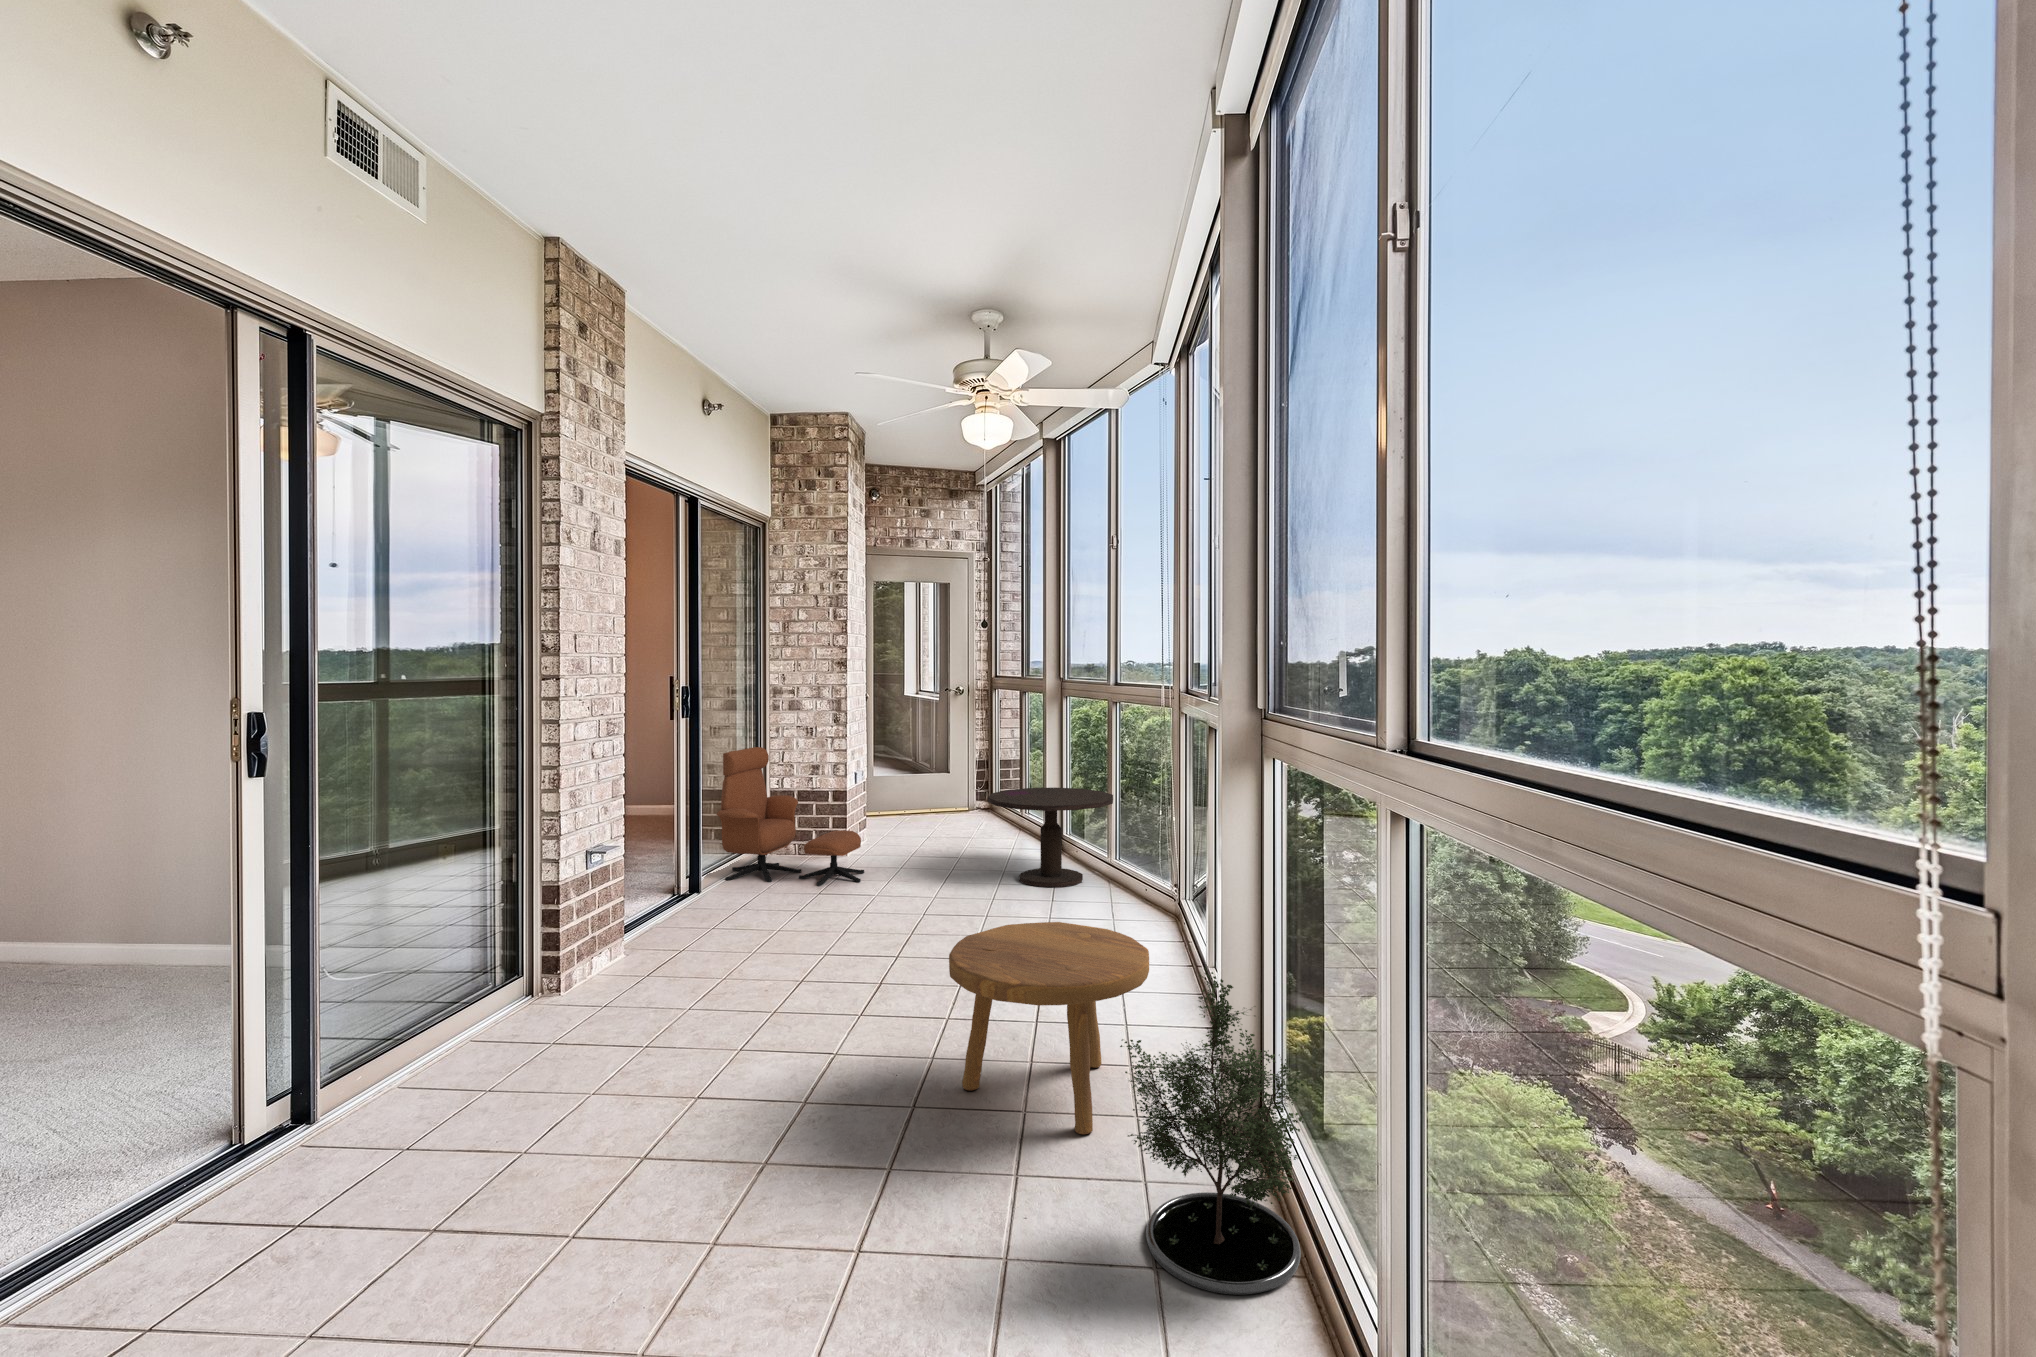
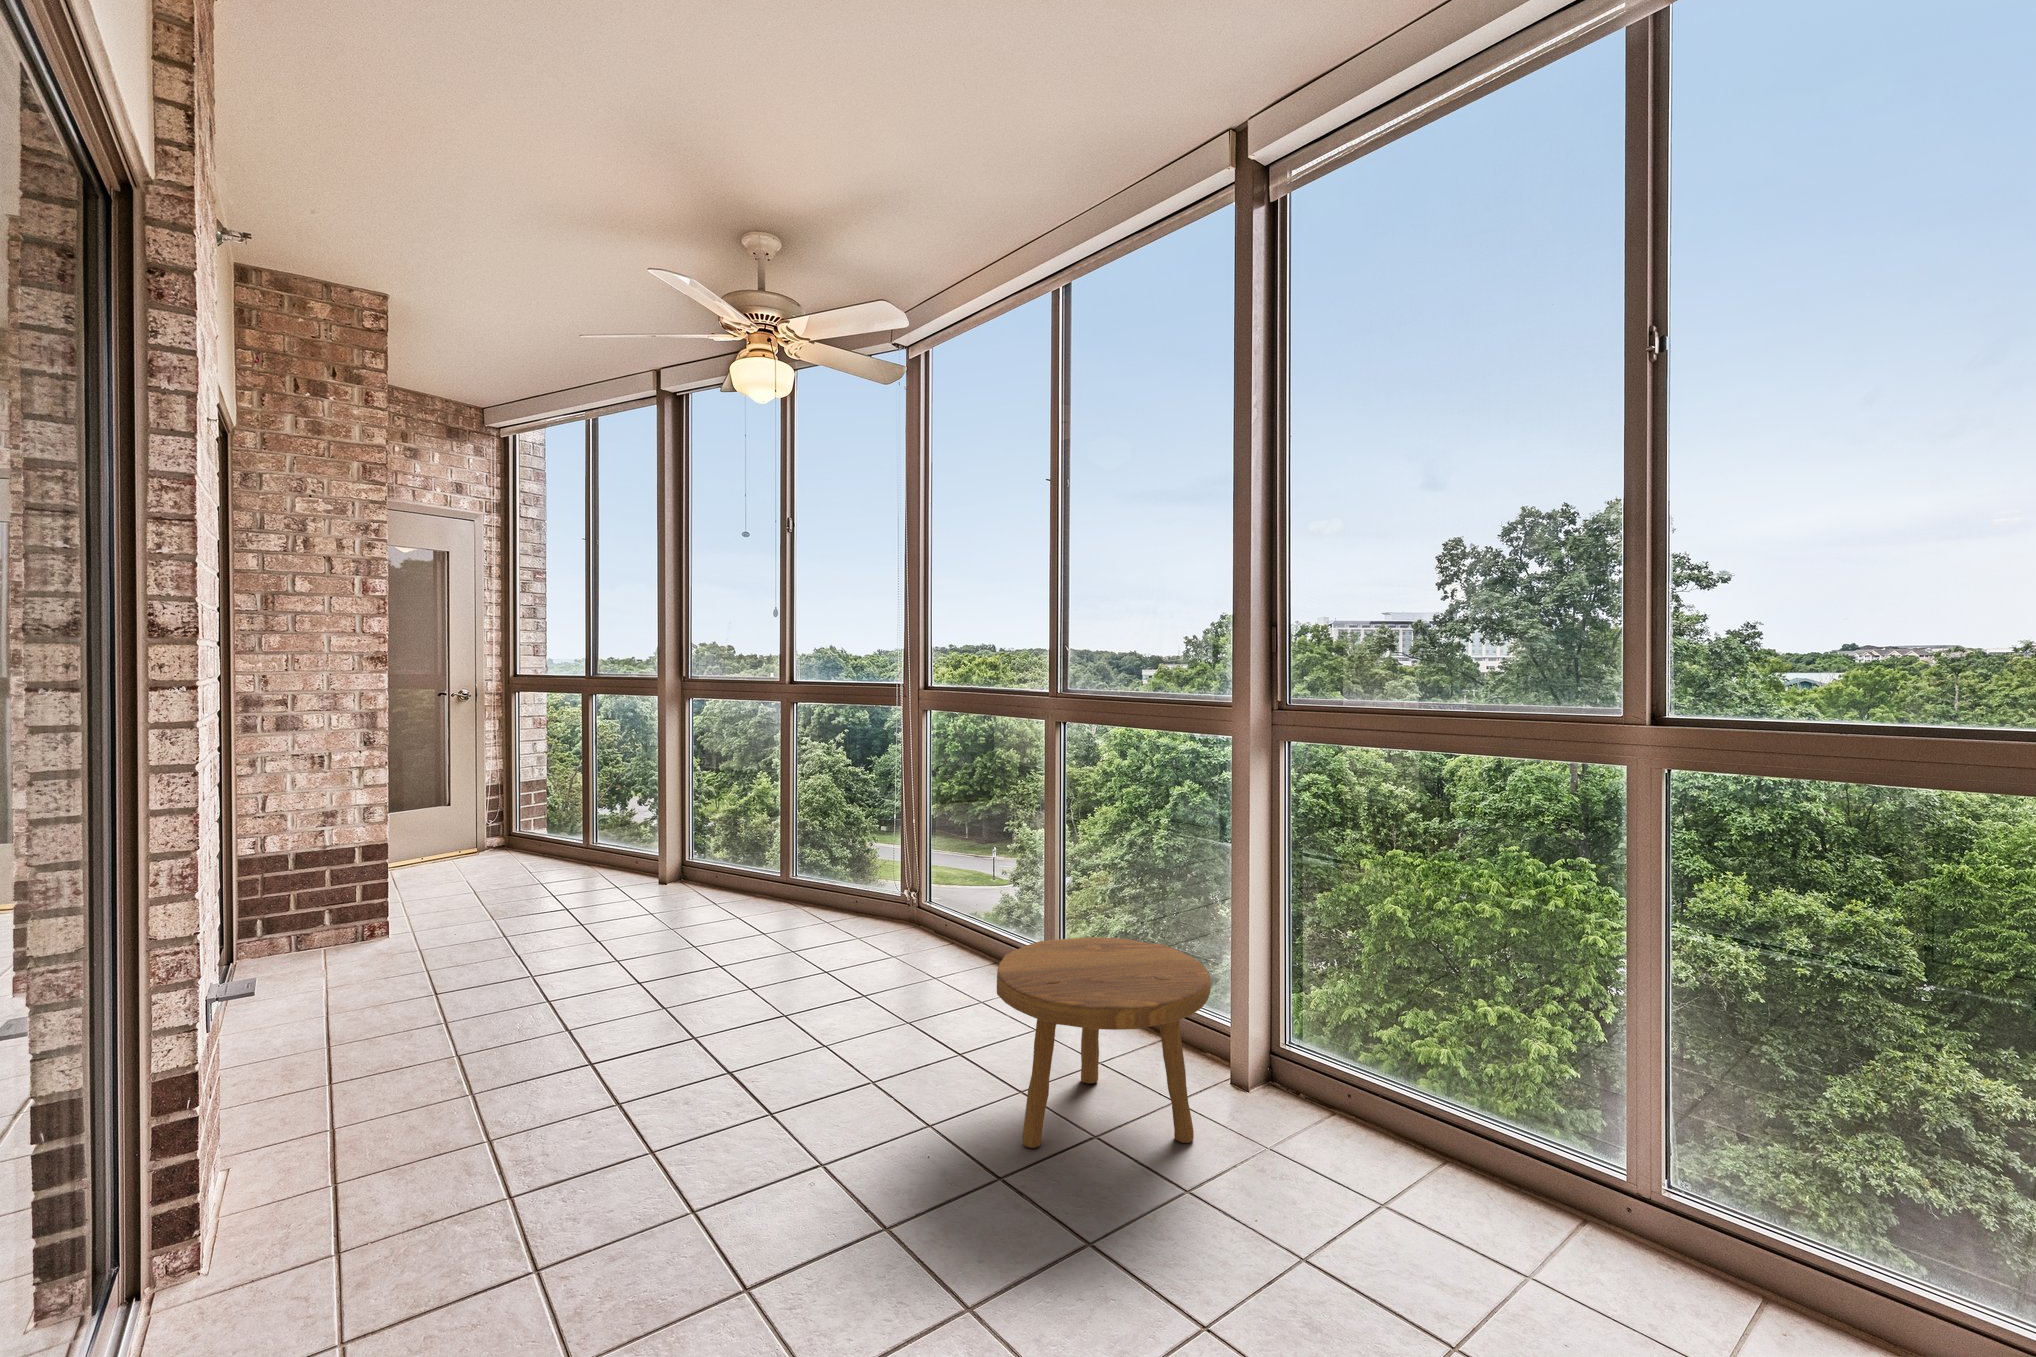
lounge chair: present [717,747,864,886] -> none [193,791,469,1013]
side table: present [988,788,1113,887] -> none [641,805,798,926]
potted tree: present [1120,967,1305,1295] -> none [1323,934,1496,1216]

